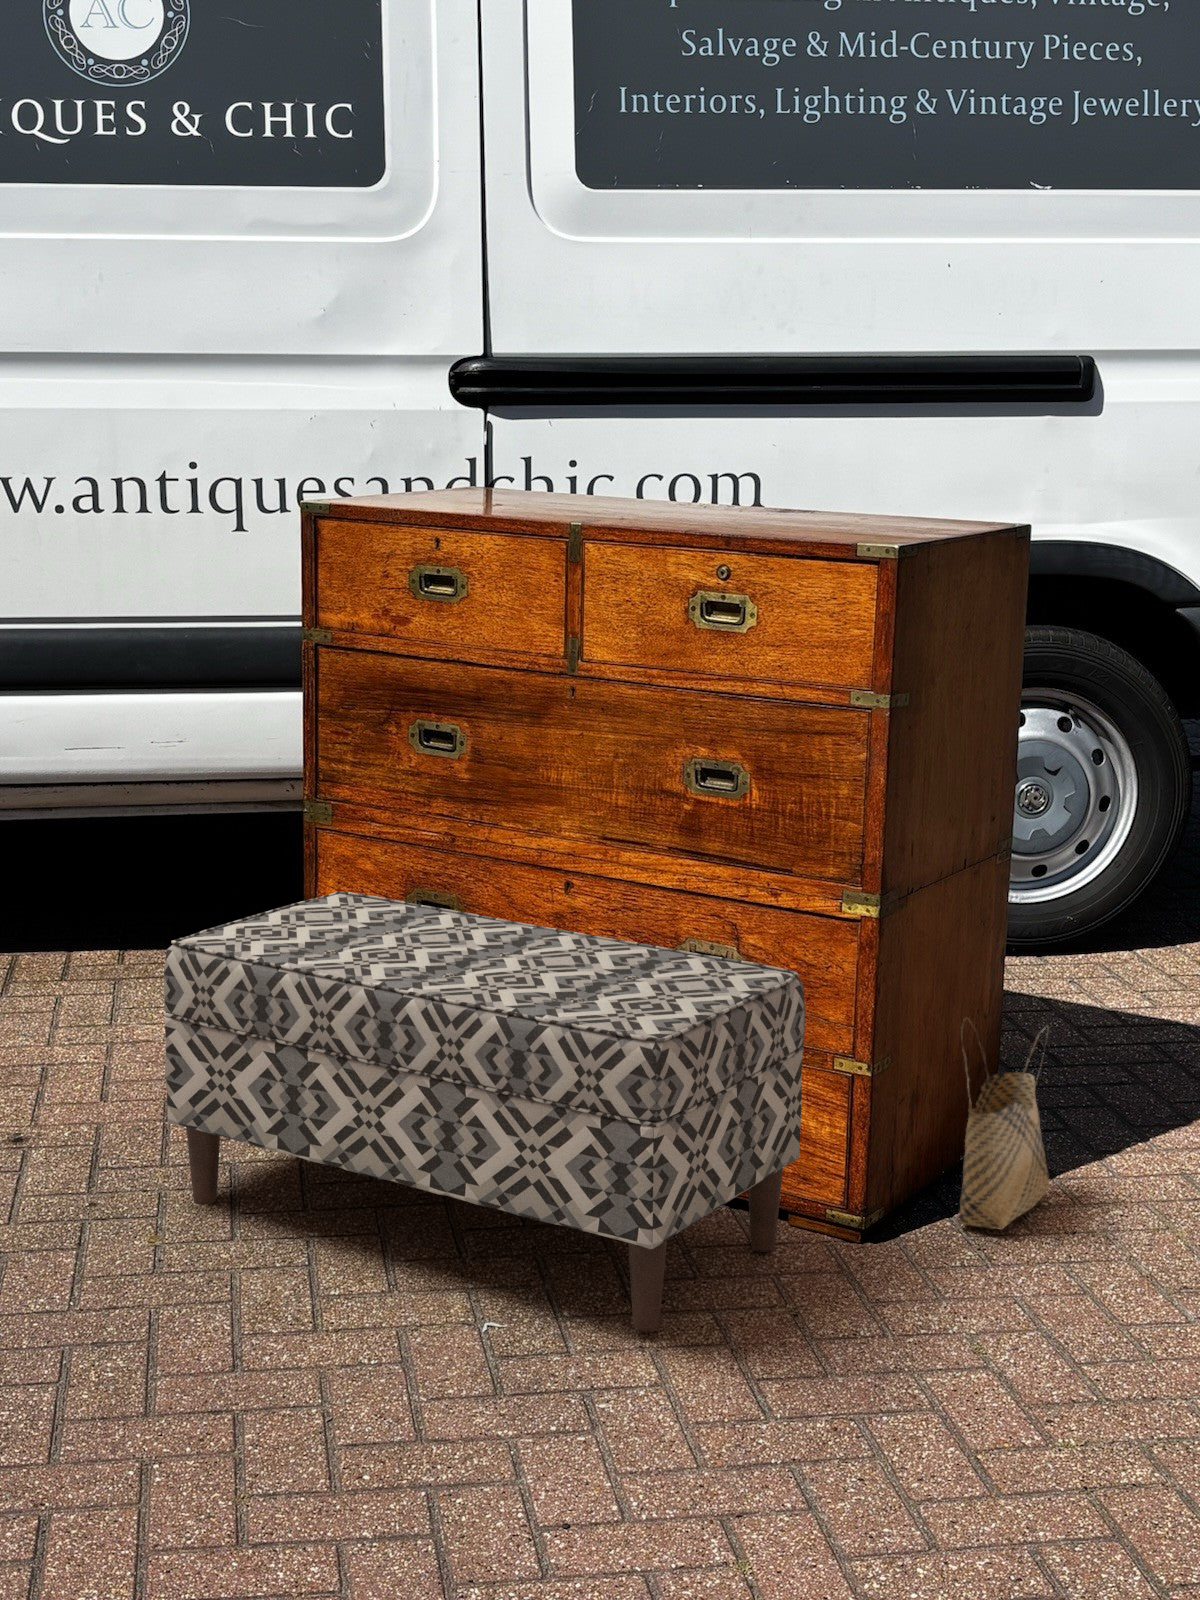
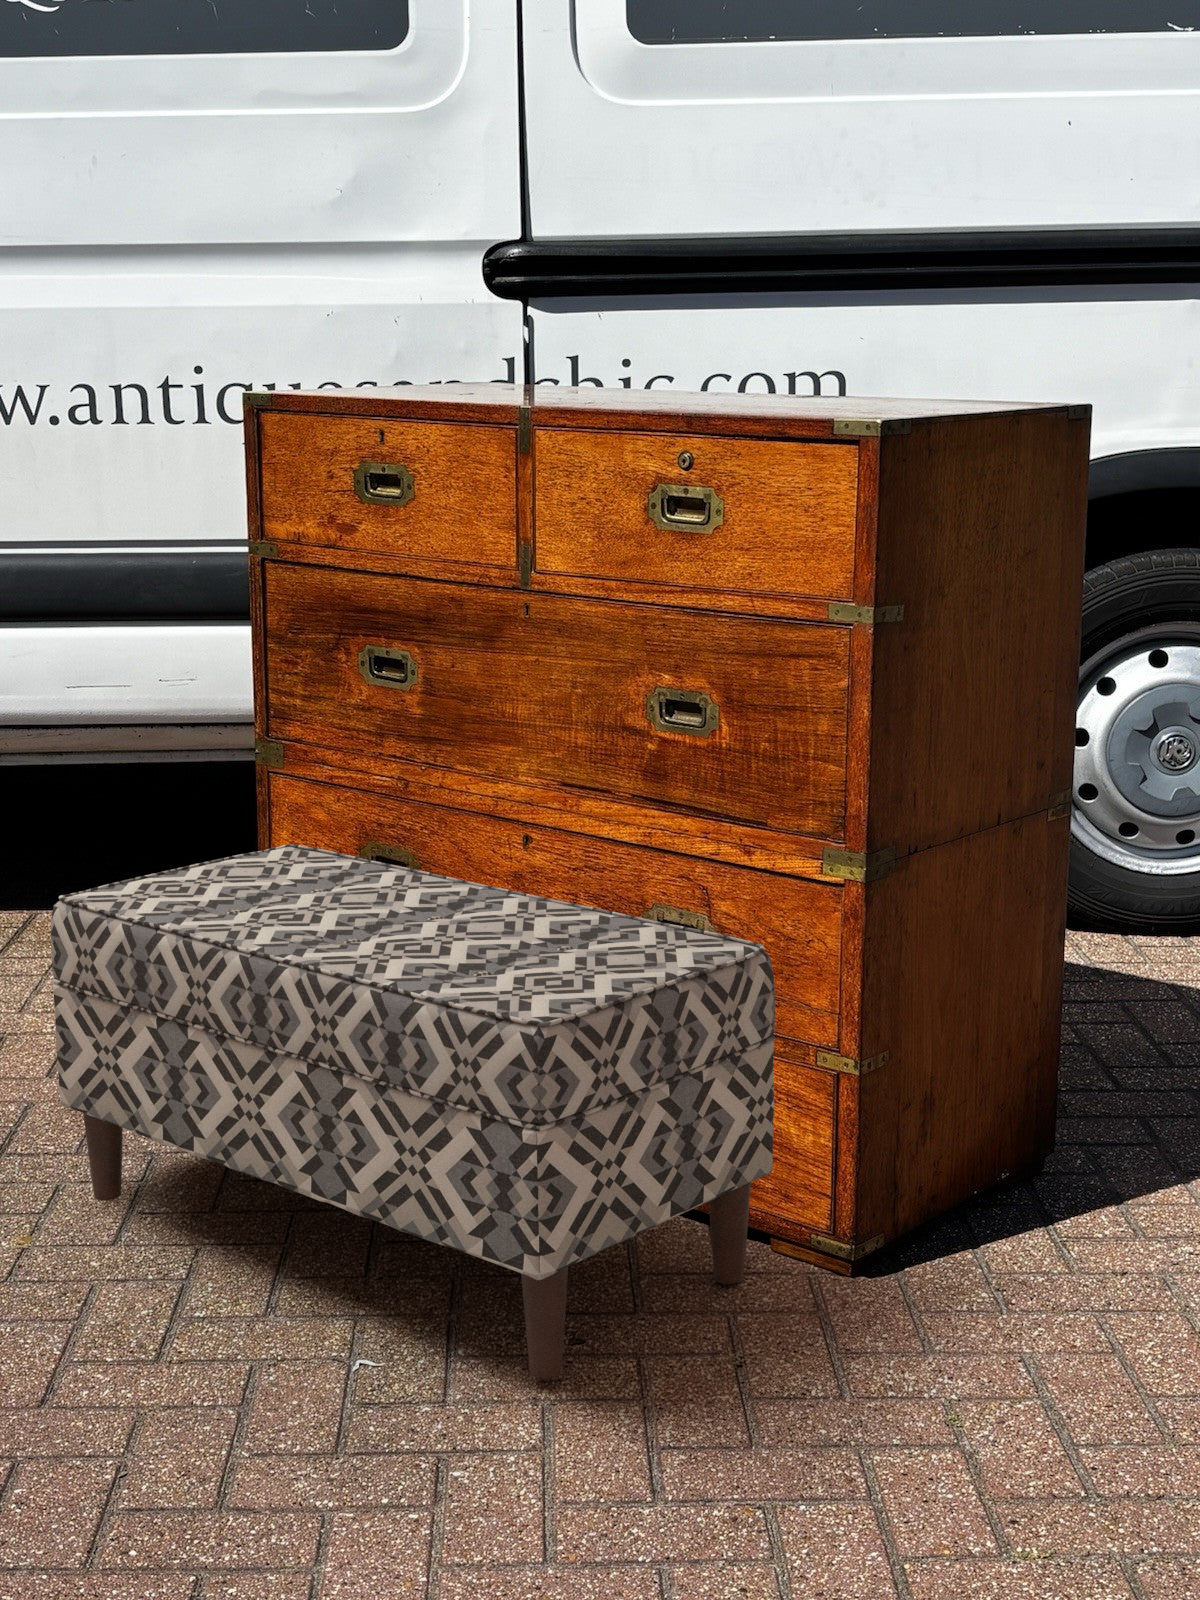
woven basket: present [959,1017,1050,1229] -> none [979,1005,1105,1268]

